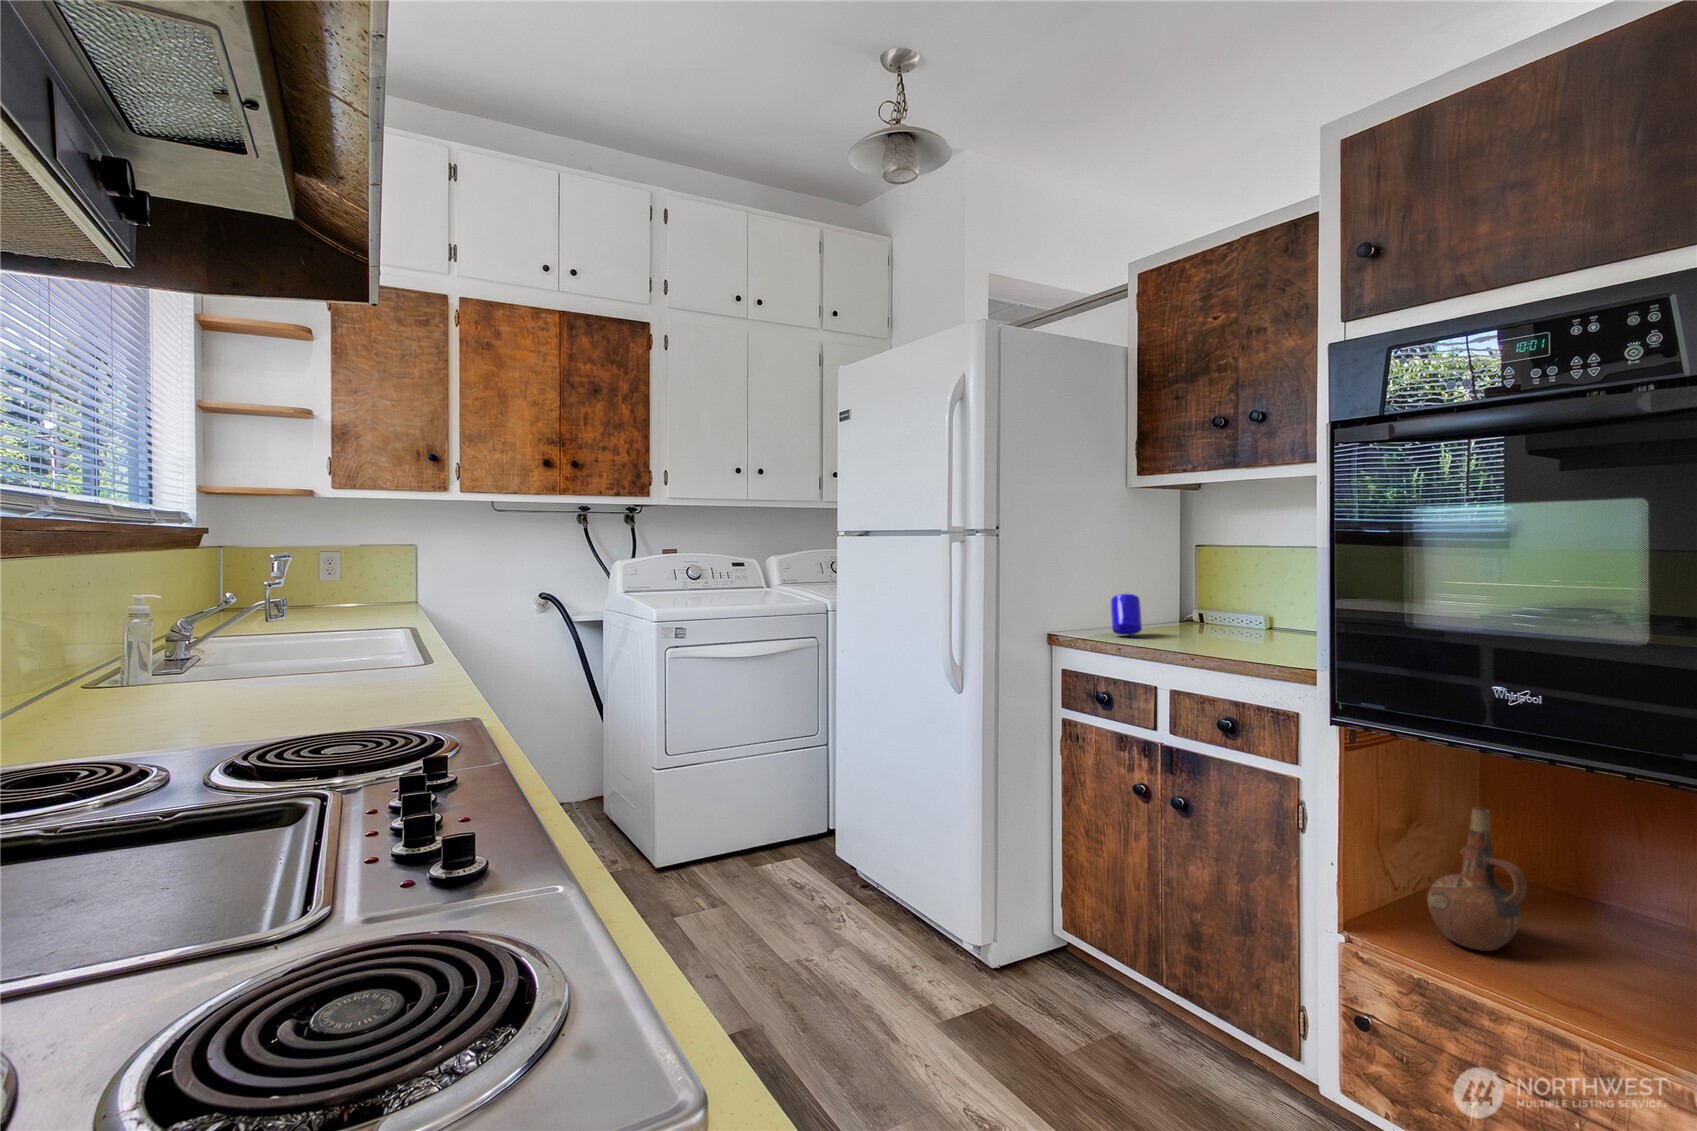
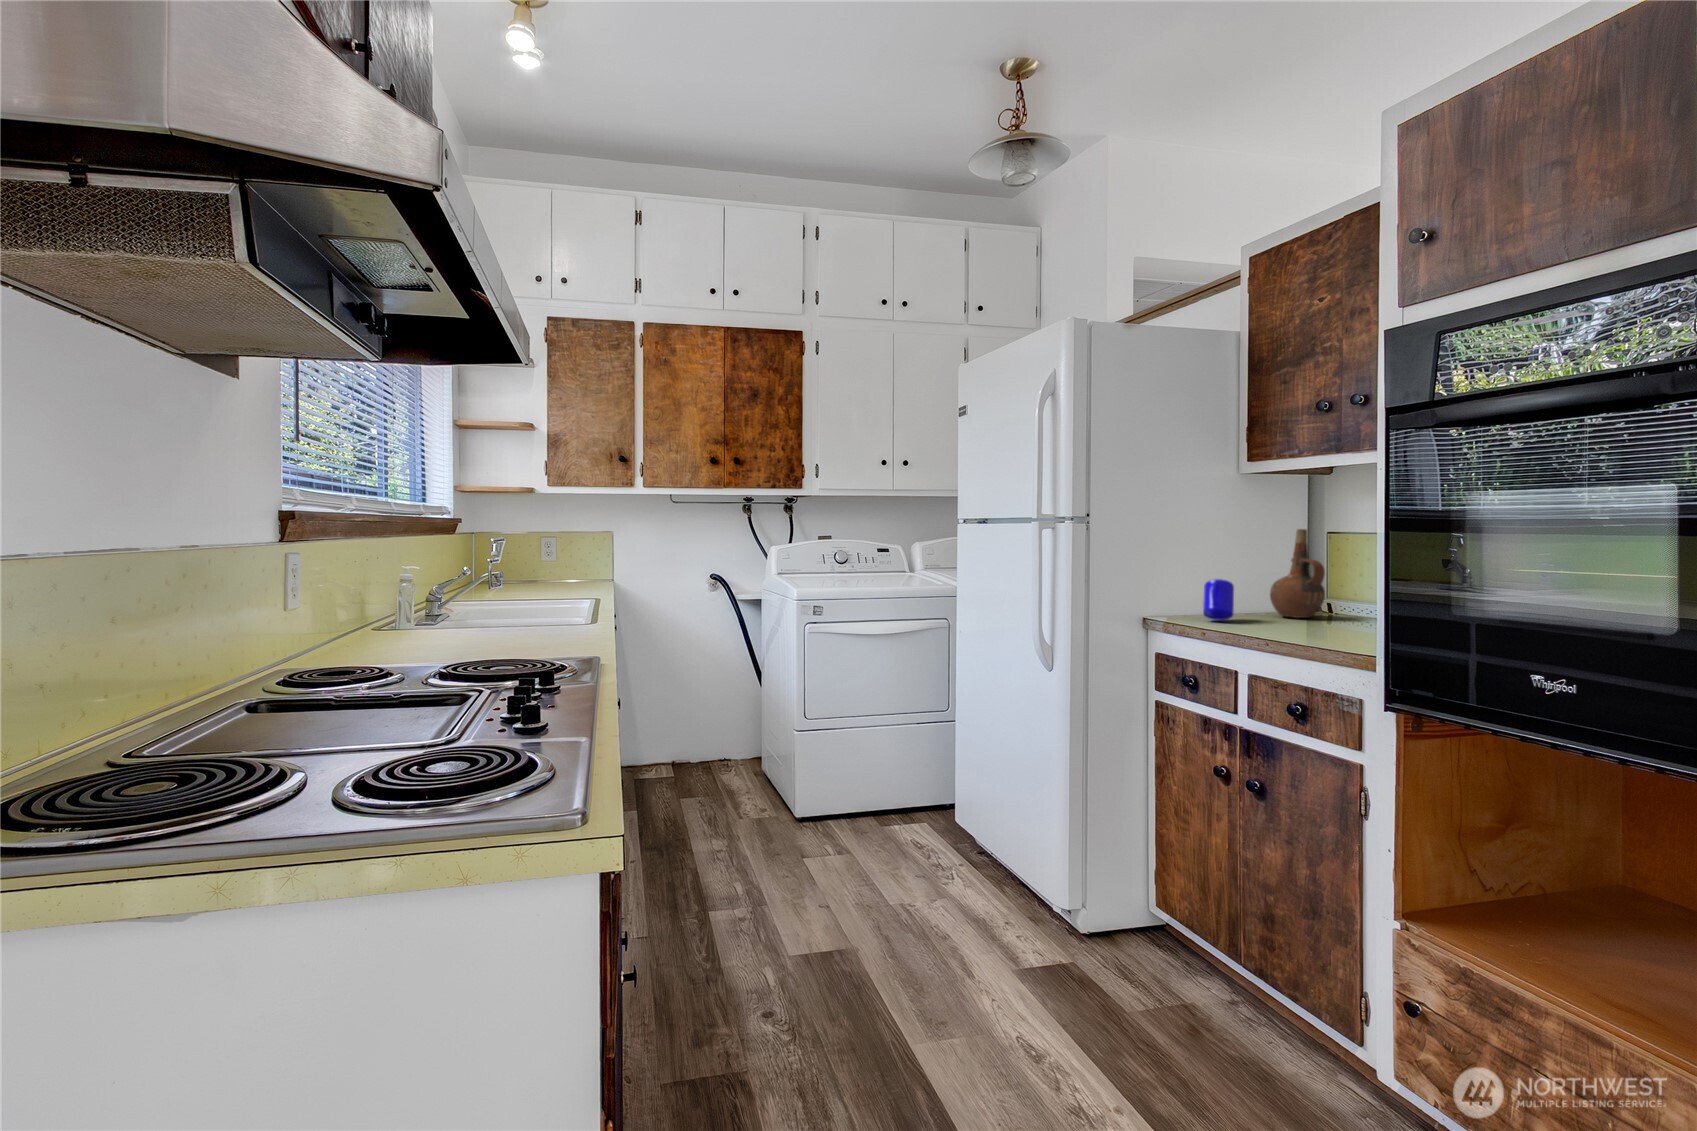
ceramic pitcher: present [1427,807,1527,951] -> present [1270,529,1325,618]

